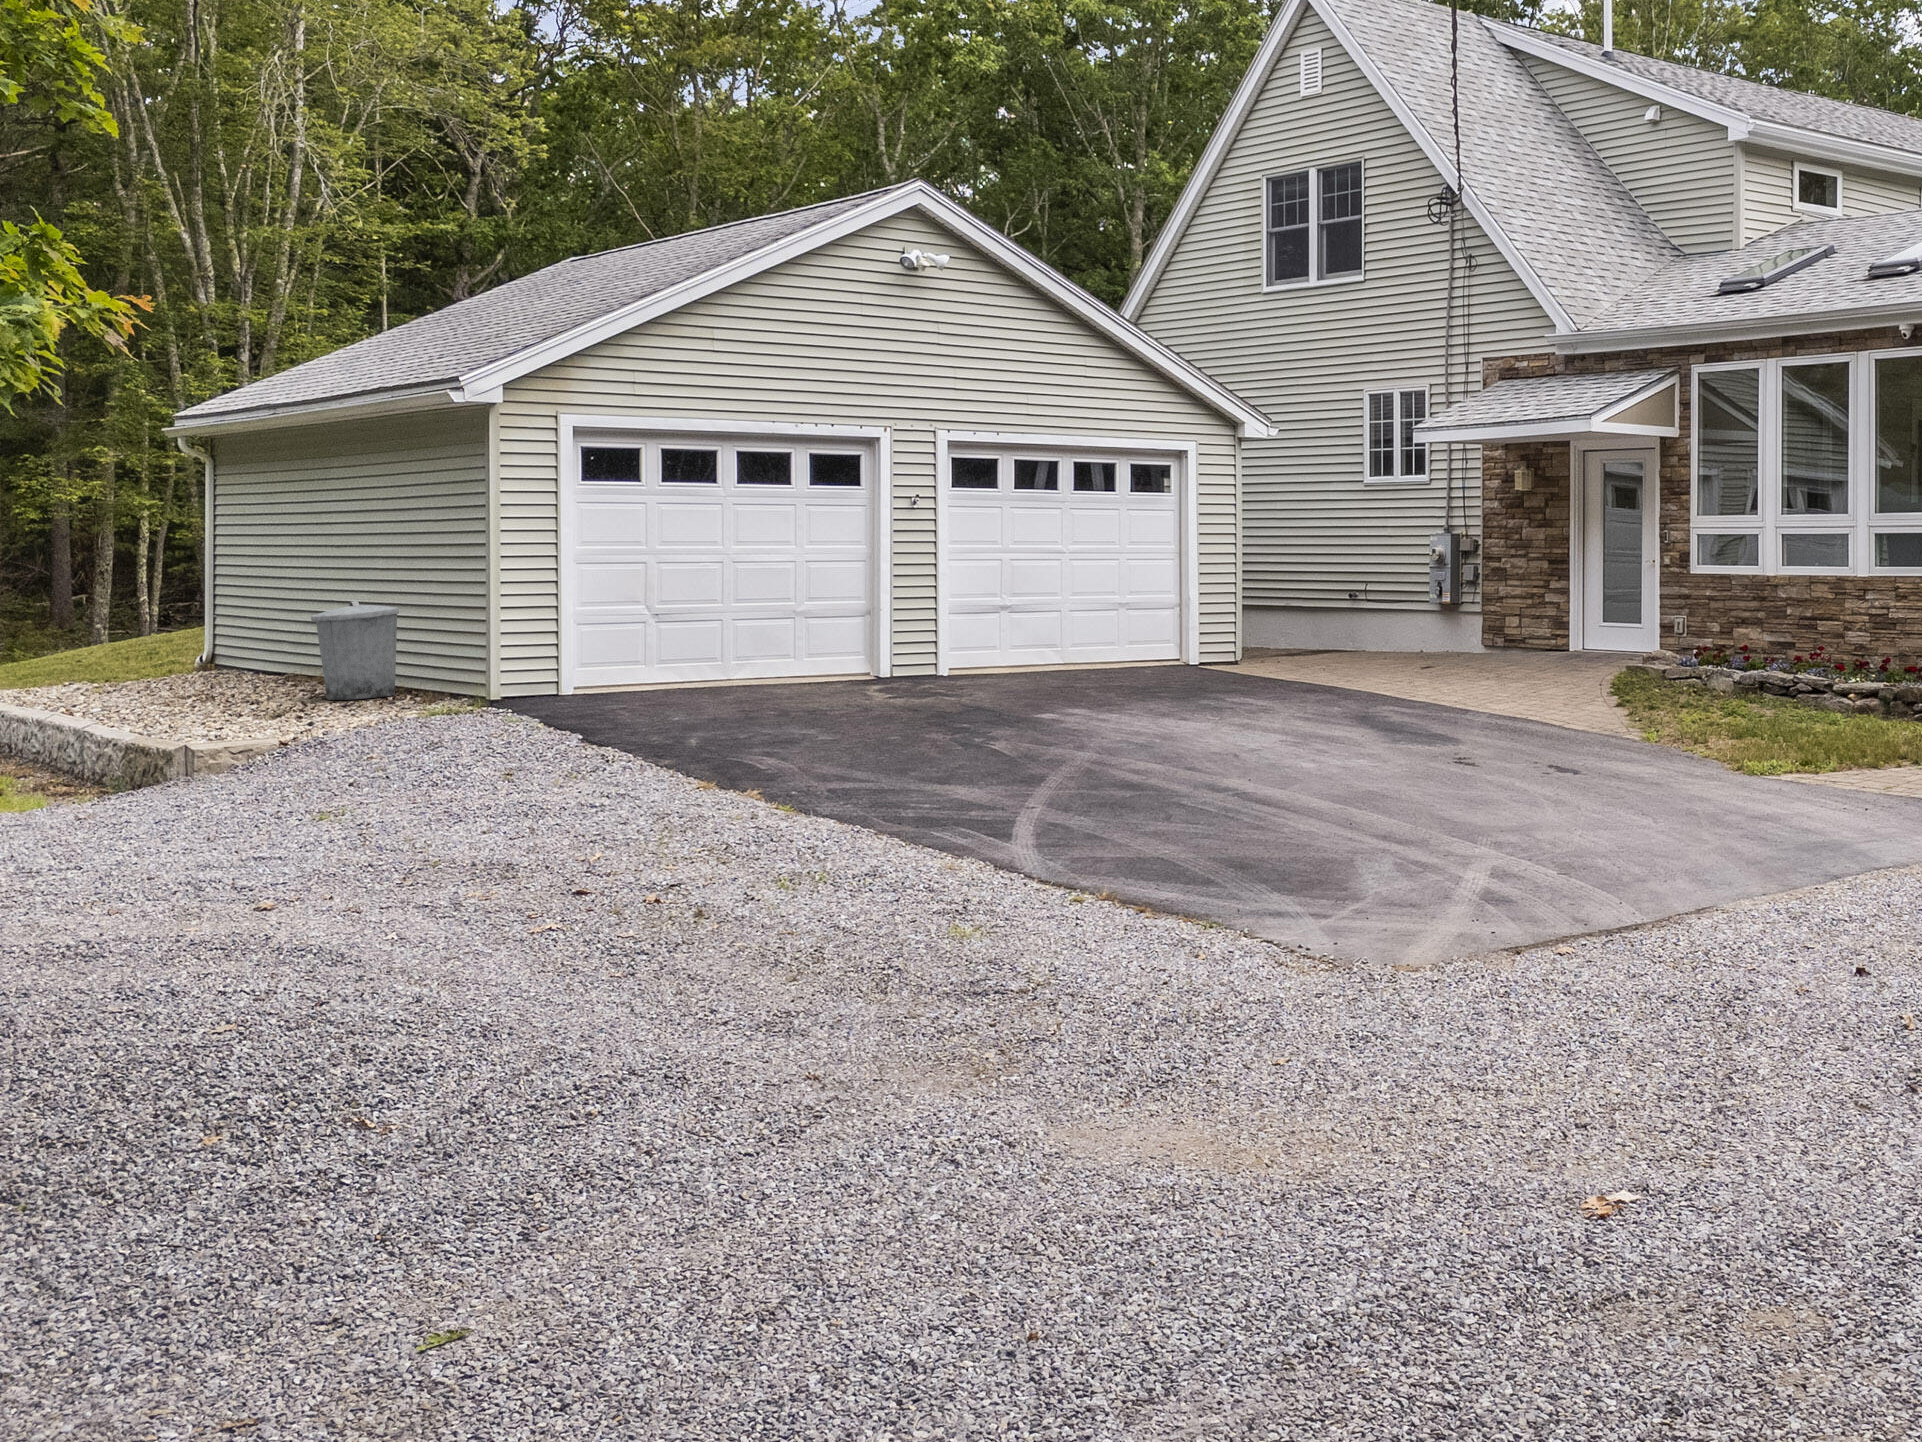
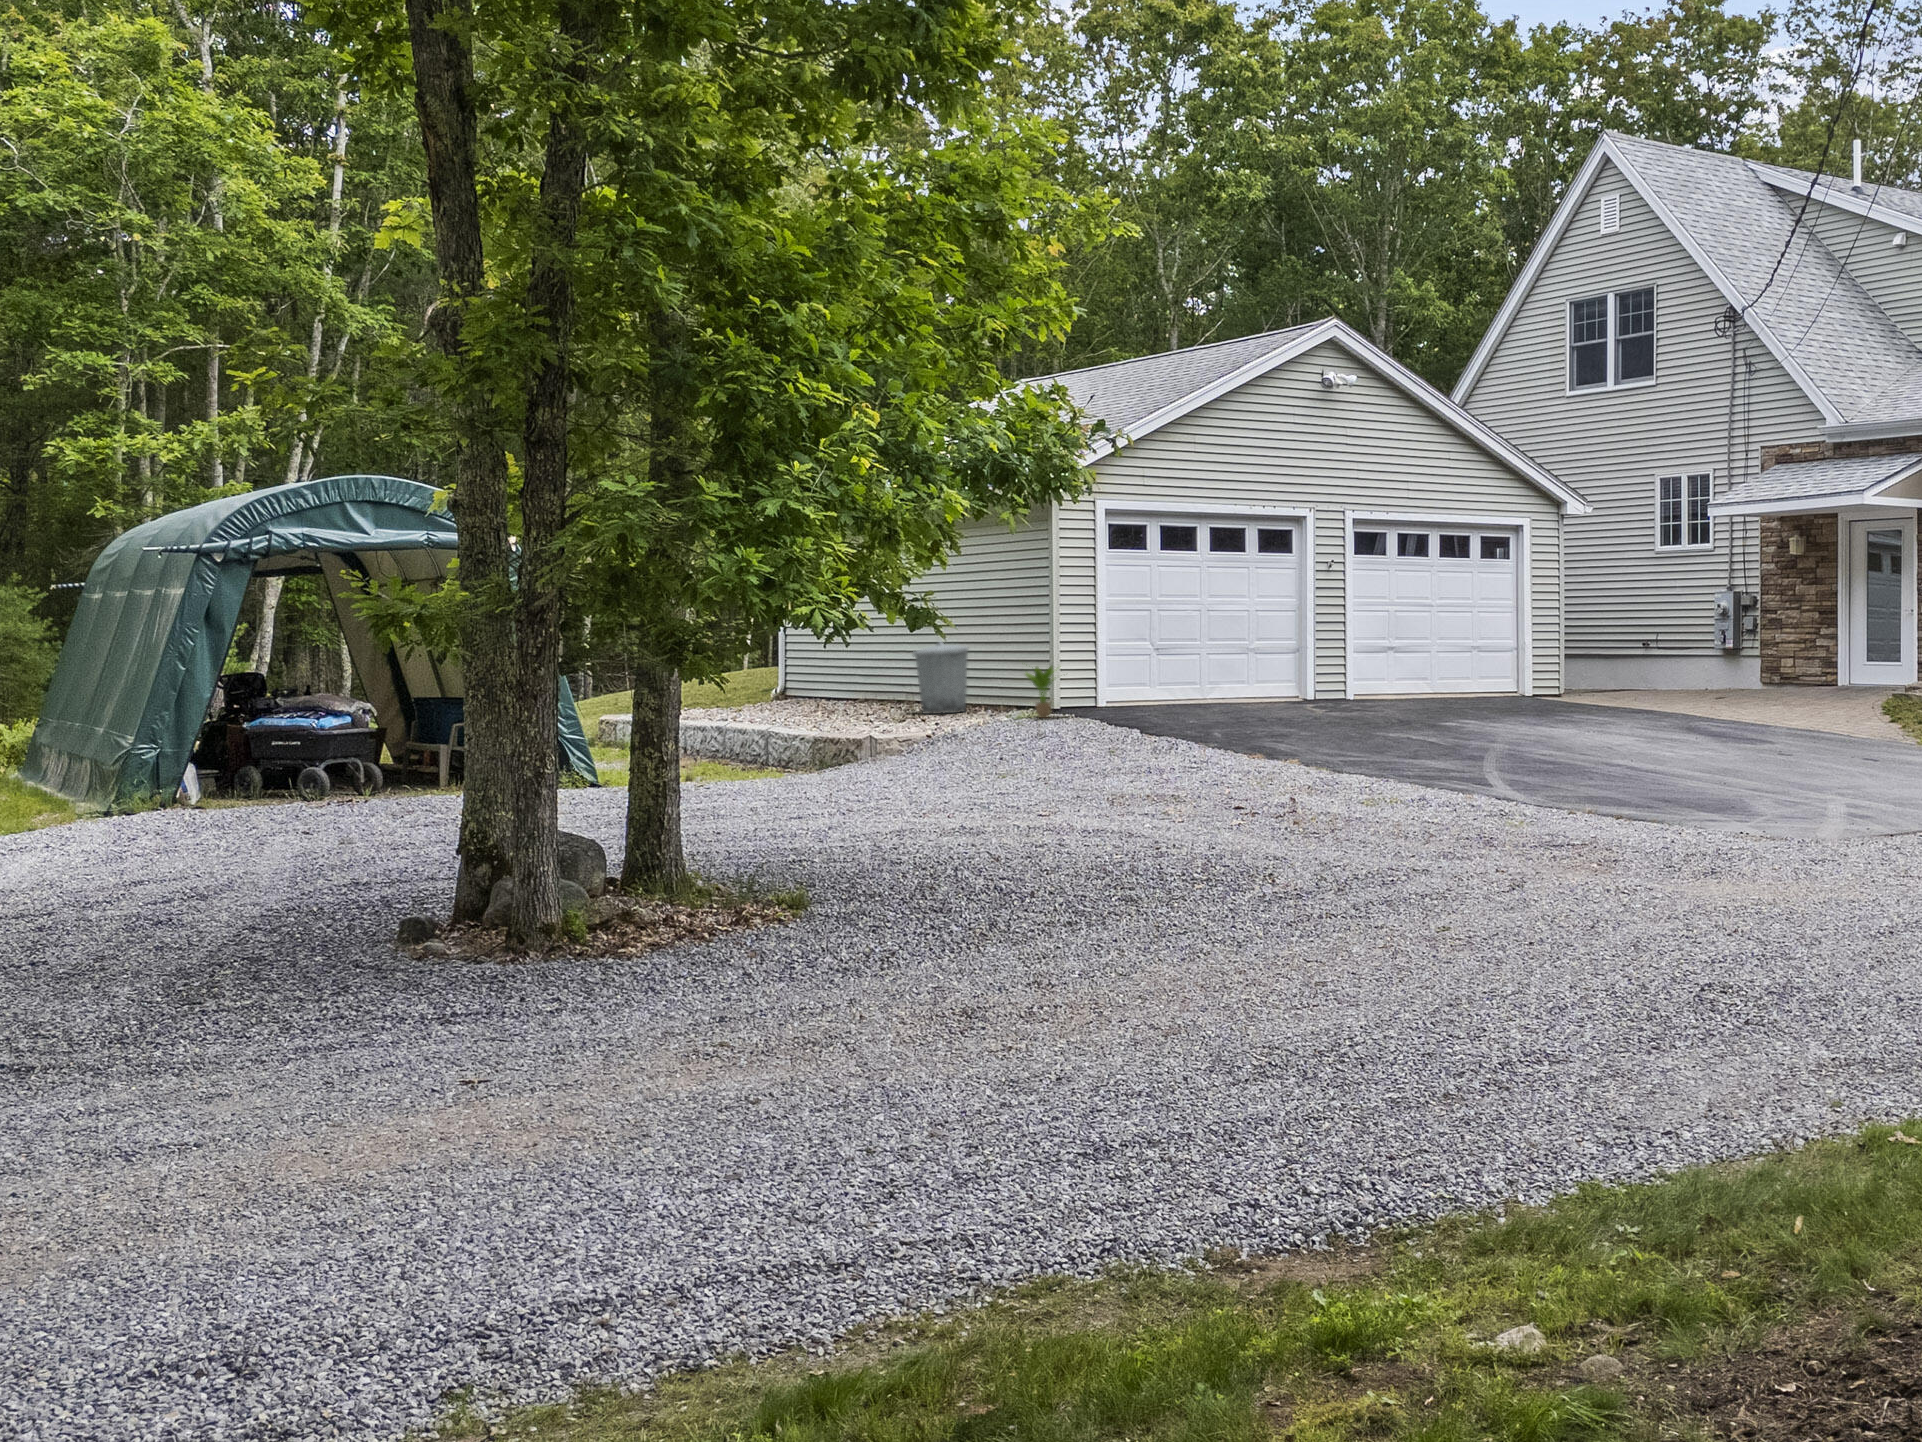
potted plant: none [427,630,504,711] -> present [1025,666,1054,718]

